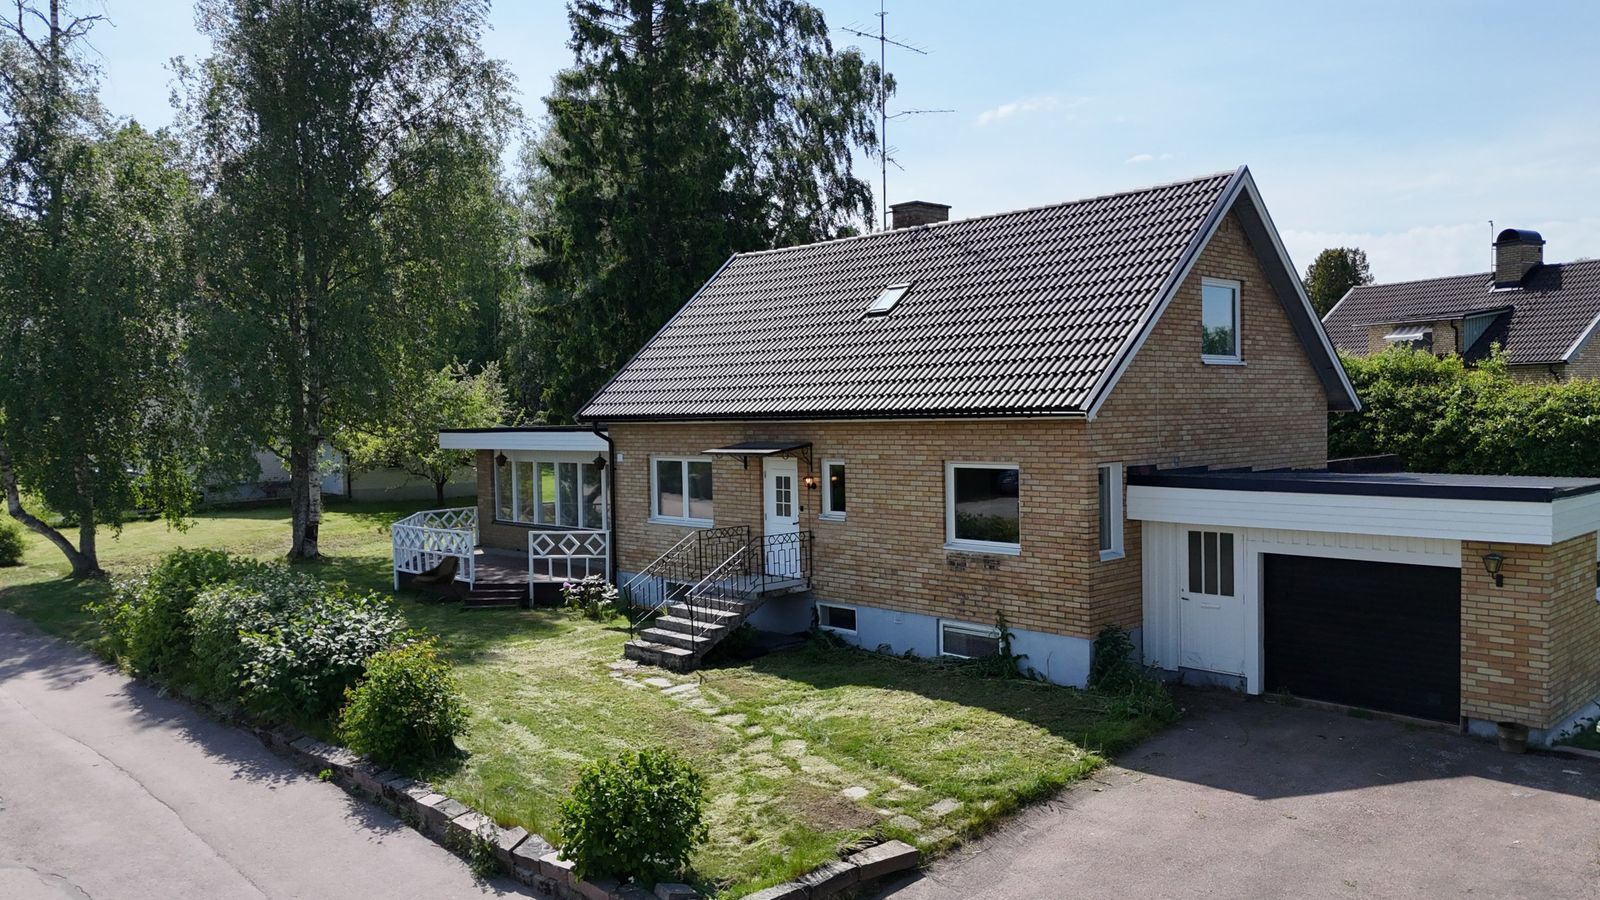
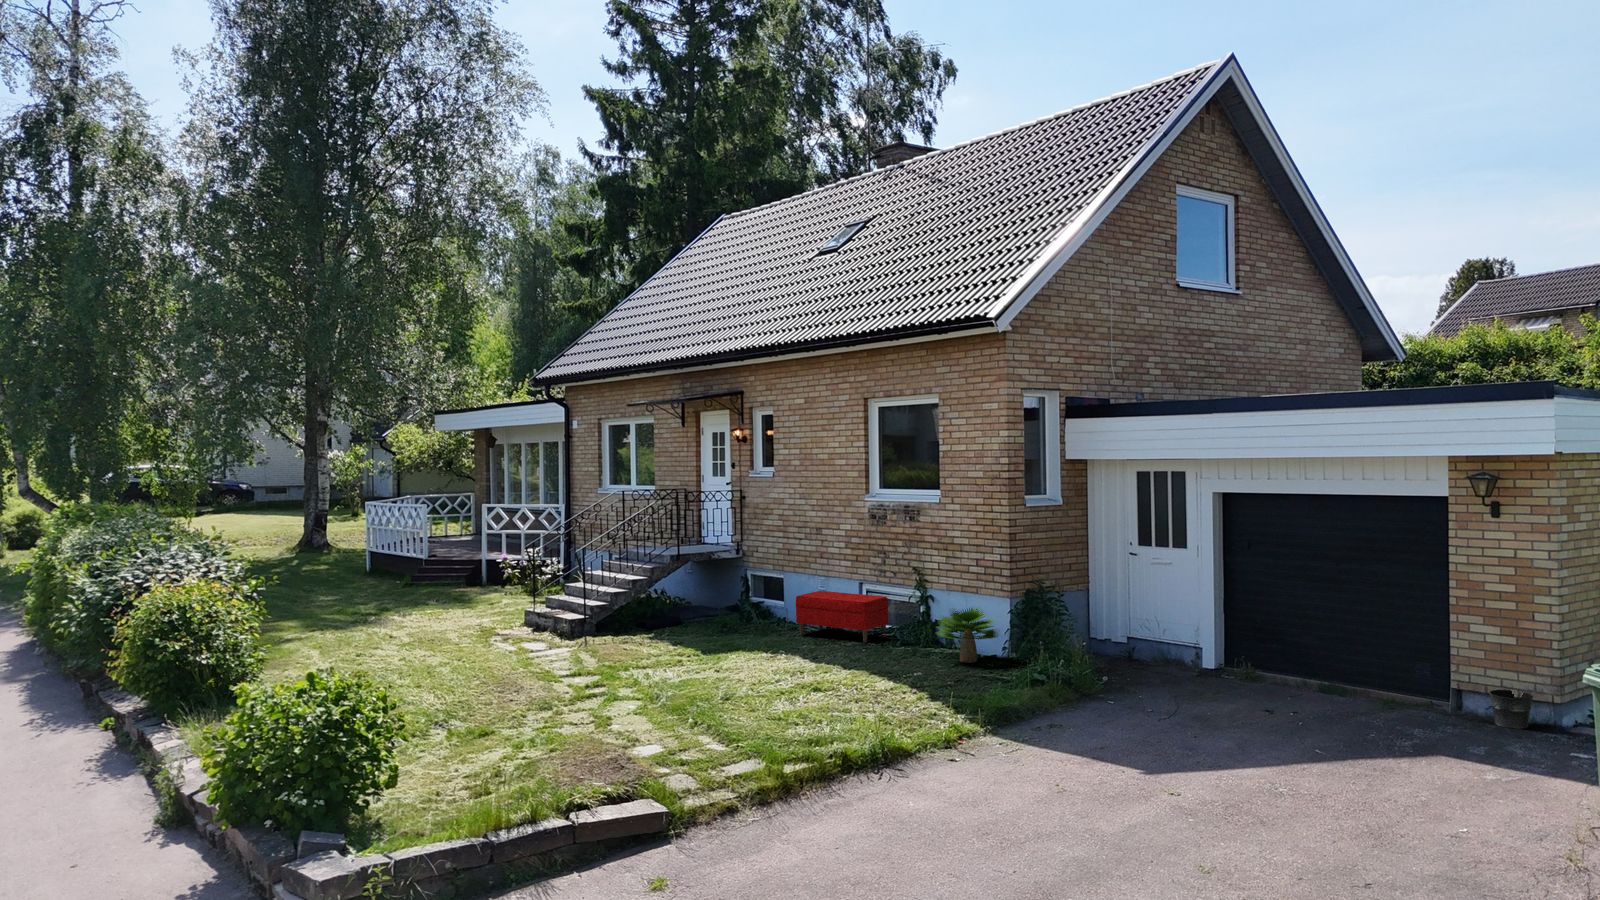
lounge chair: present [412,556,462,605] -> none [364,532,414,583]
bench: none [883,626,966,675] -> present [796,591,888,643]
potted plant: none [1025,646,1083,696] -> present [937,608,999,663]

